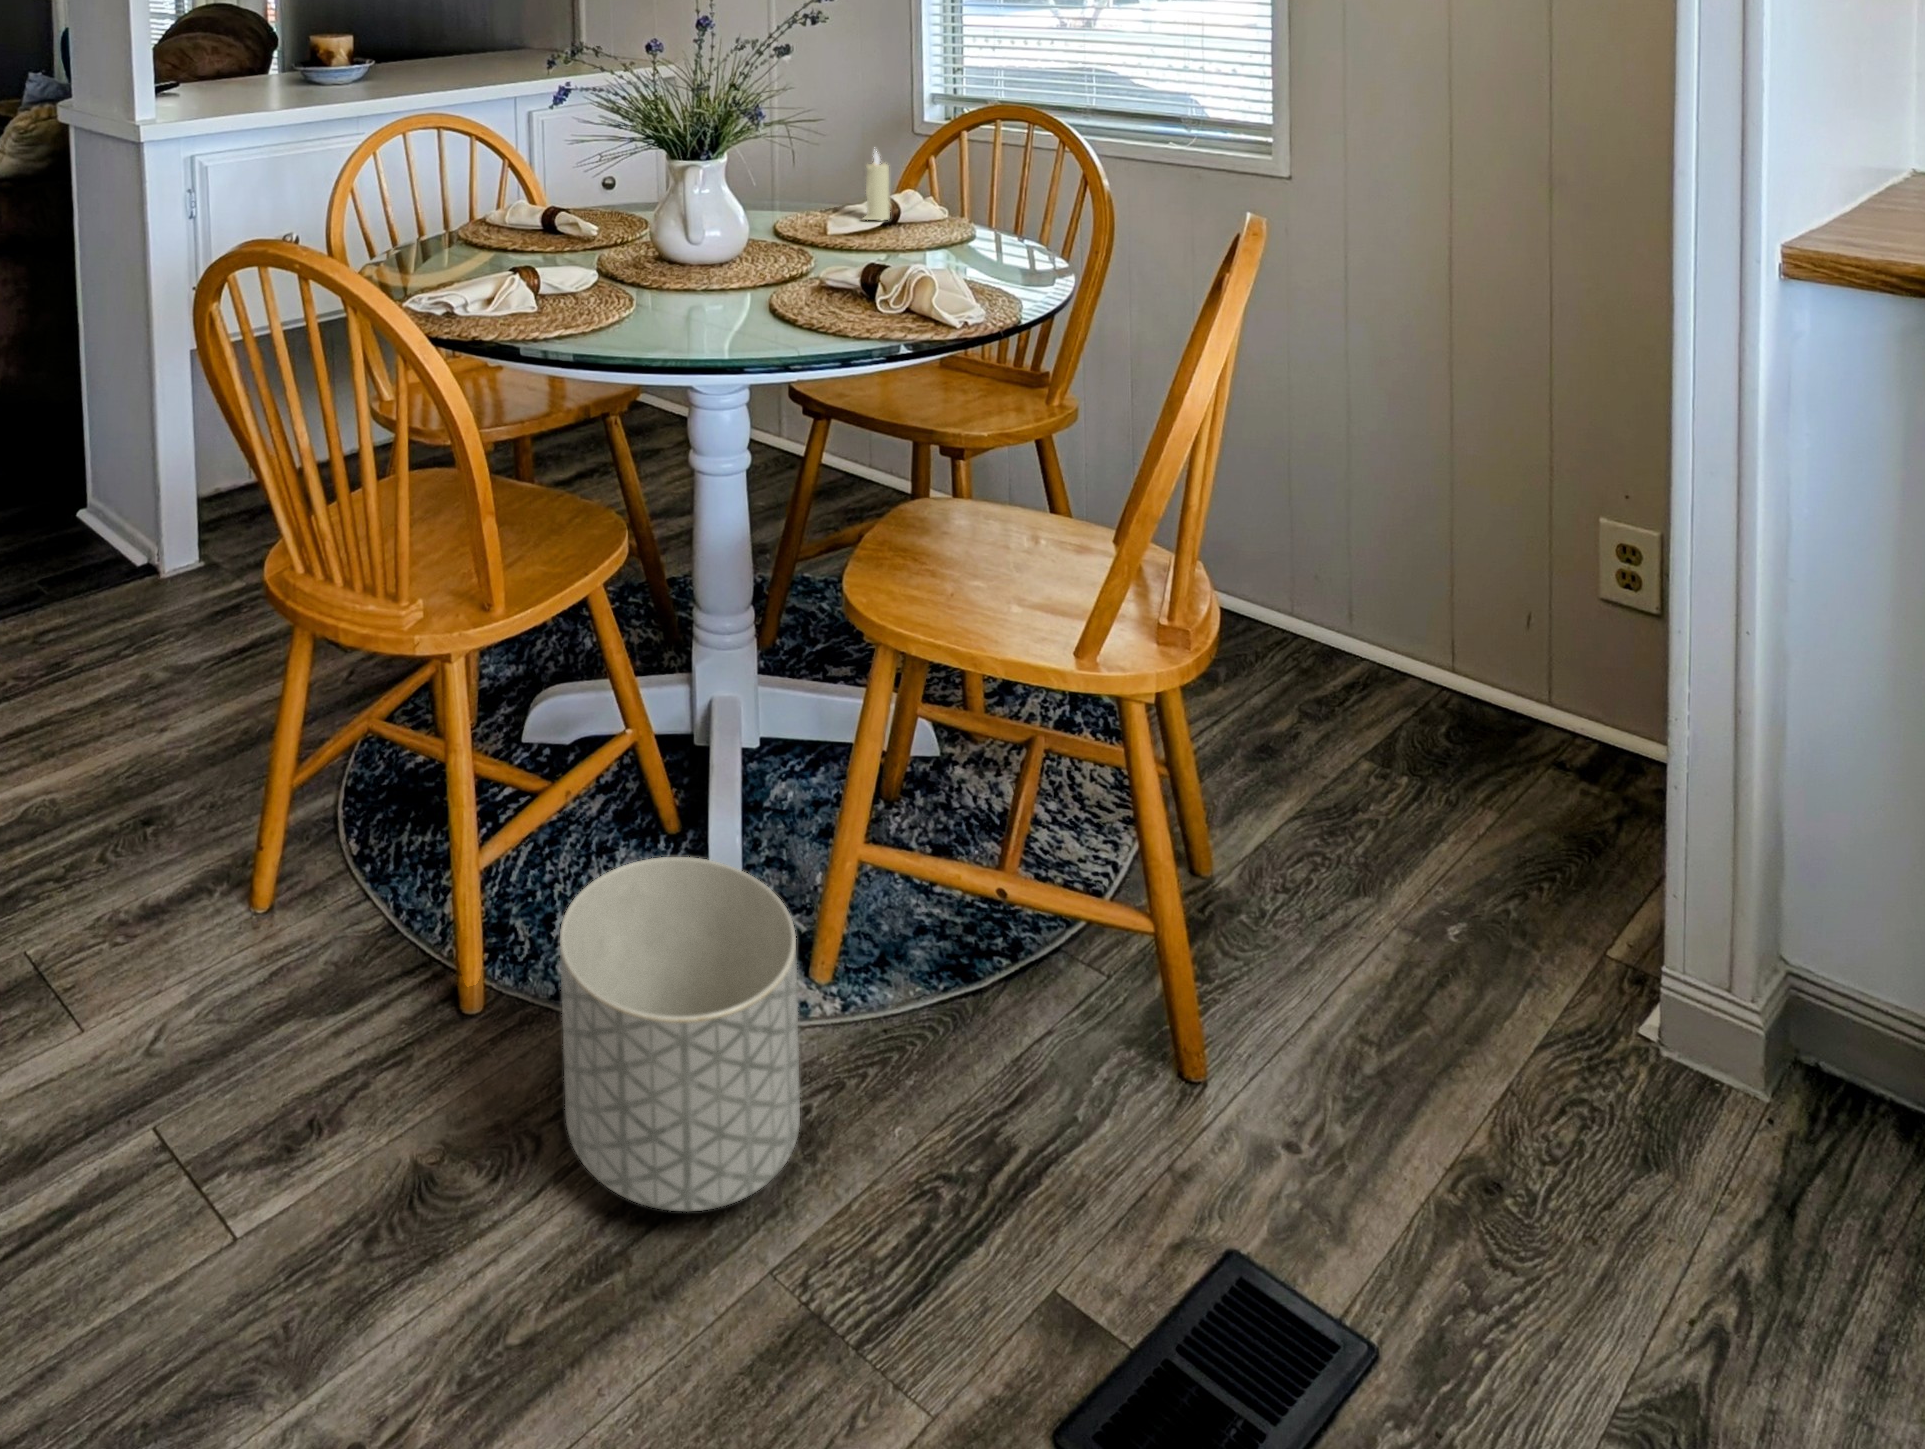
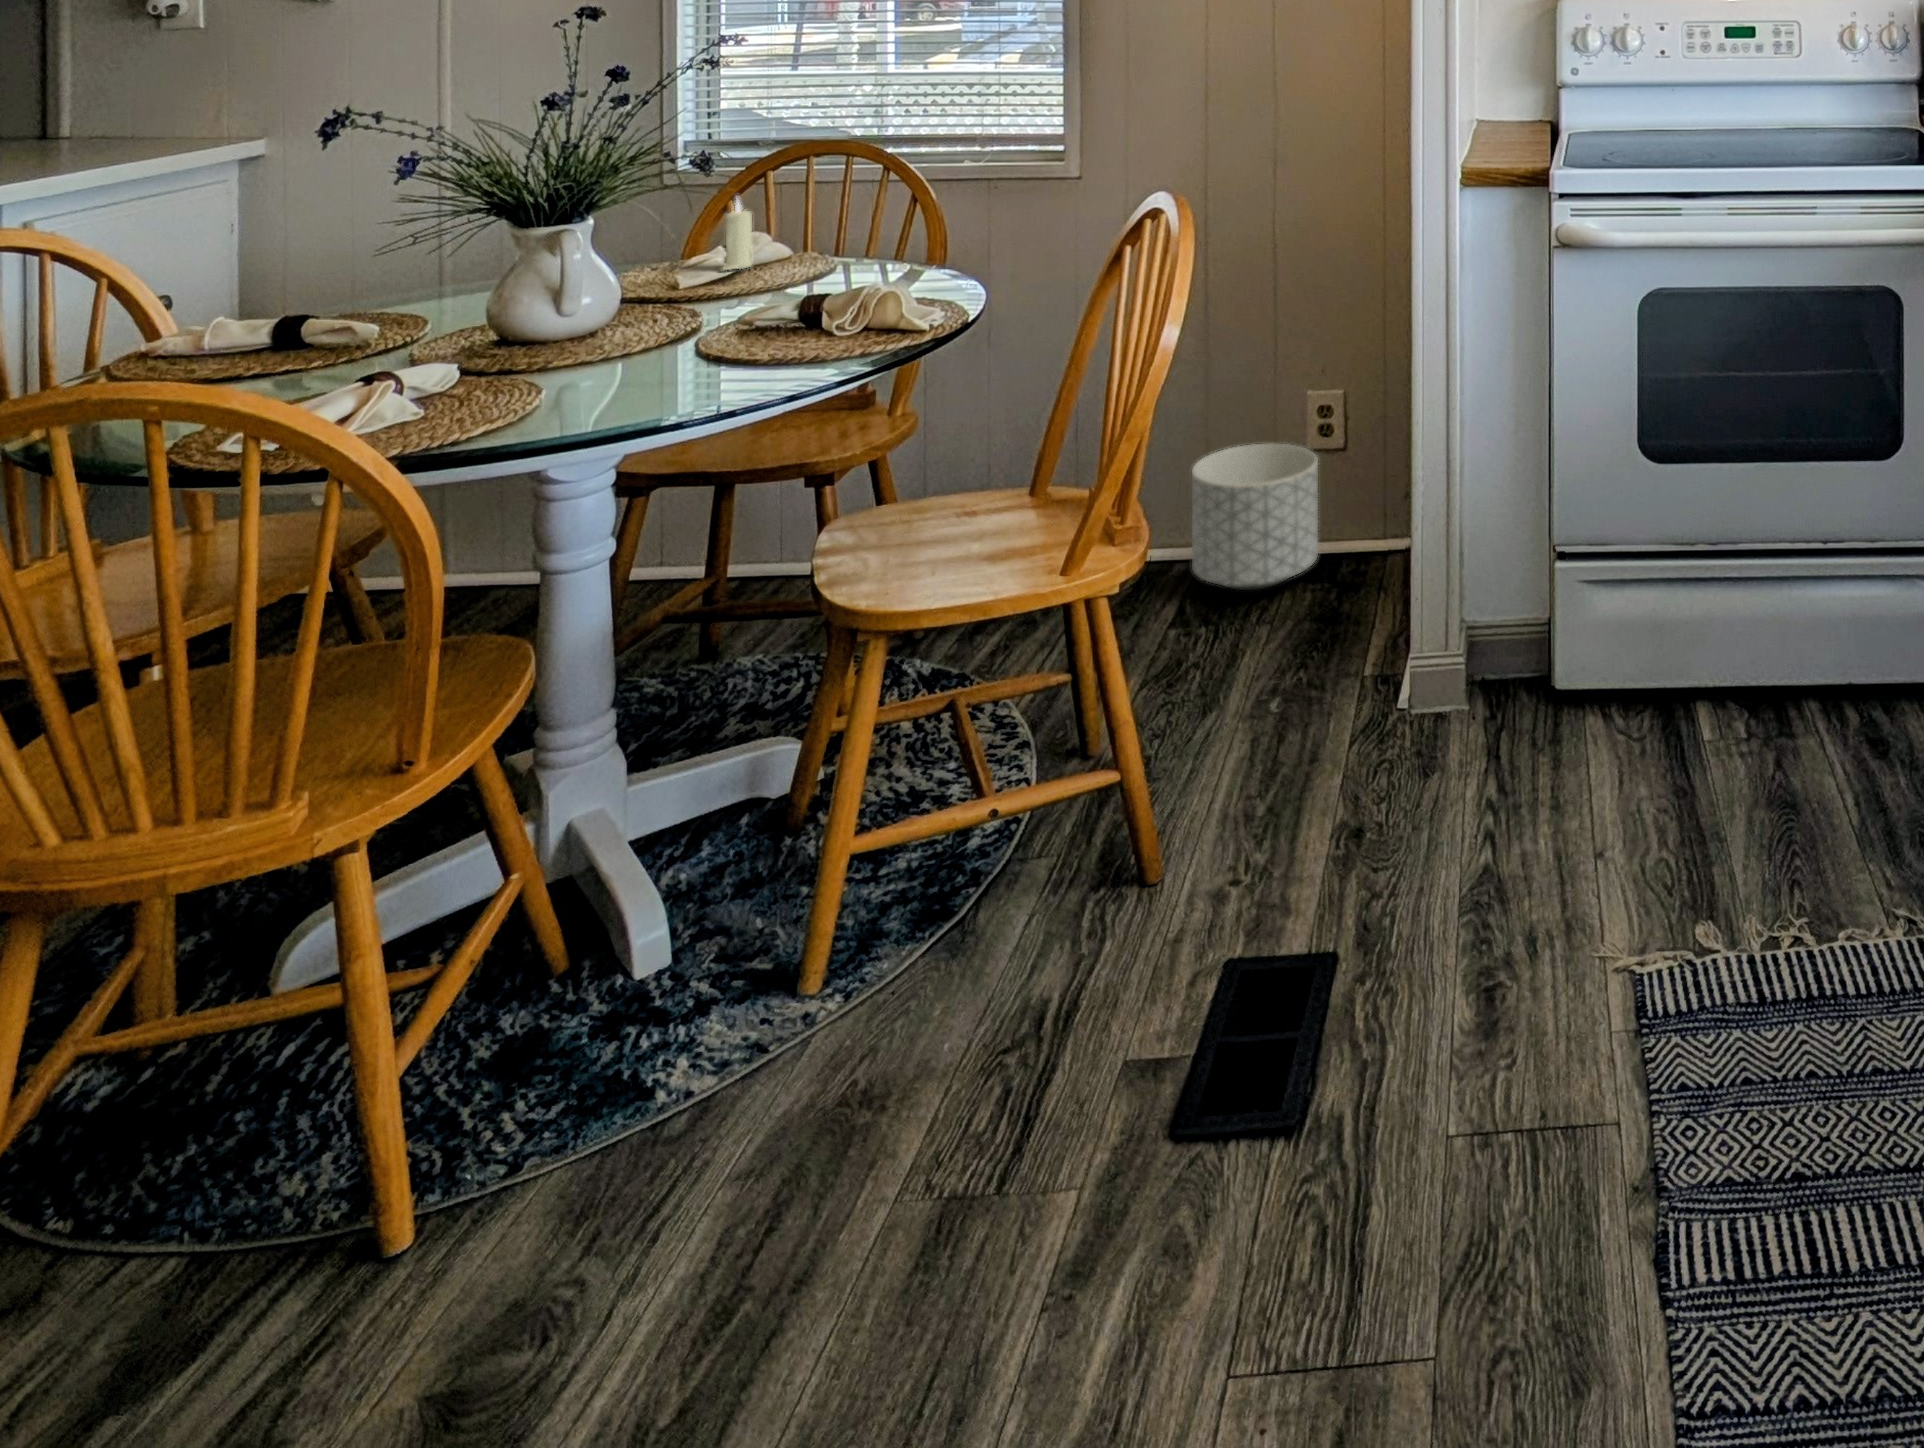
planter: present [560,857,800,1212] -> present [1192,444,1318,590]

